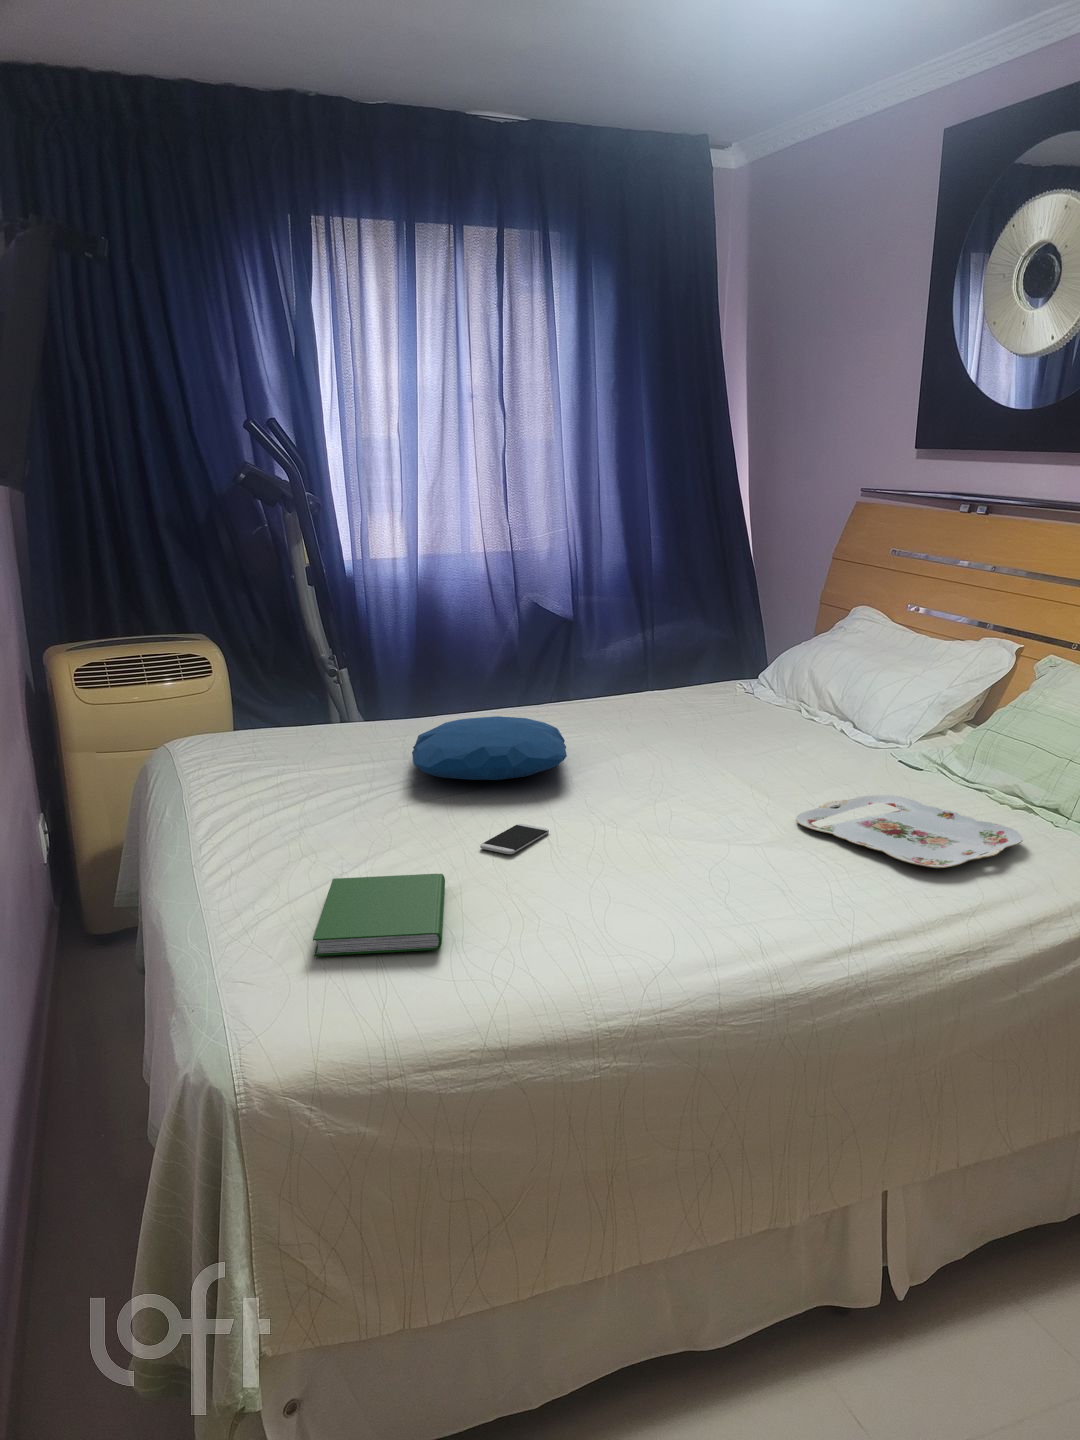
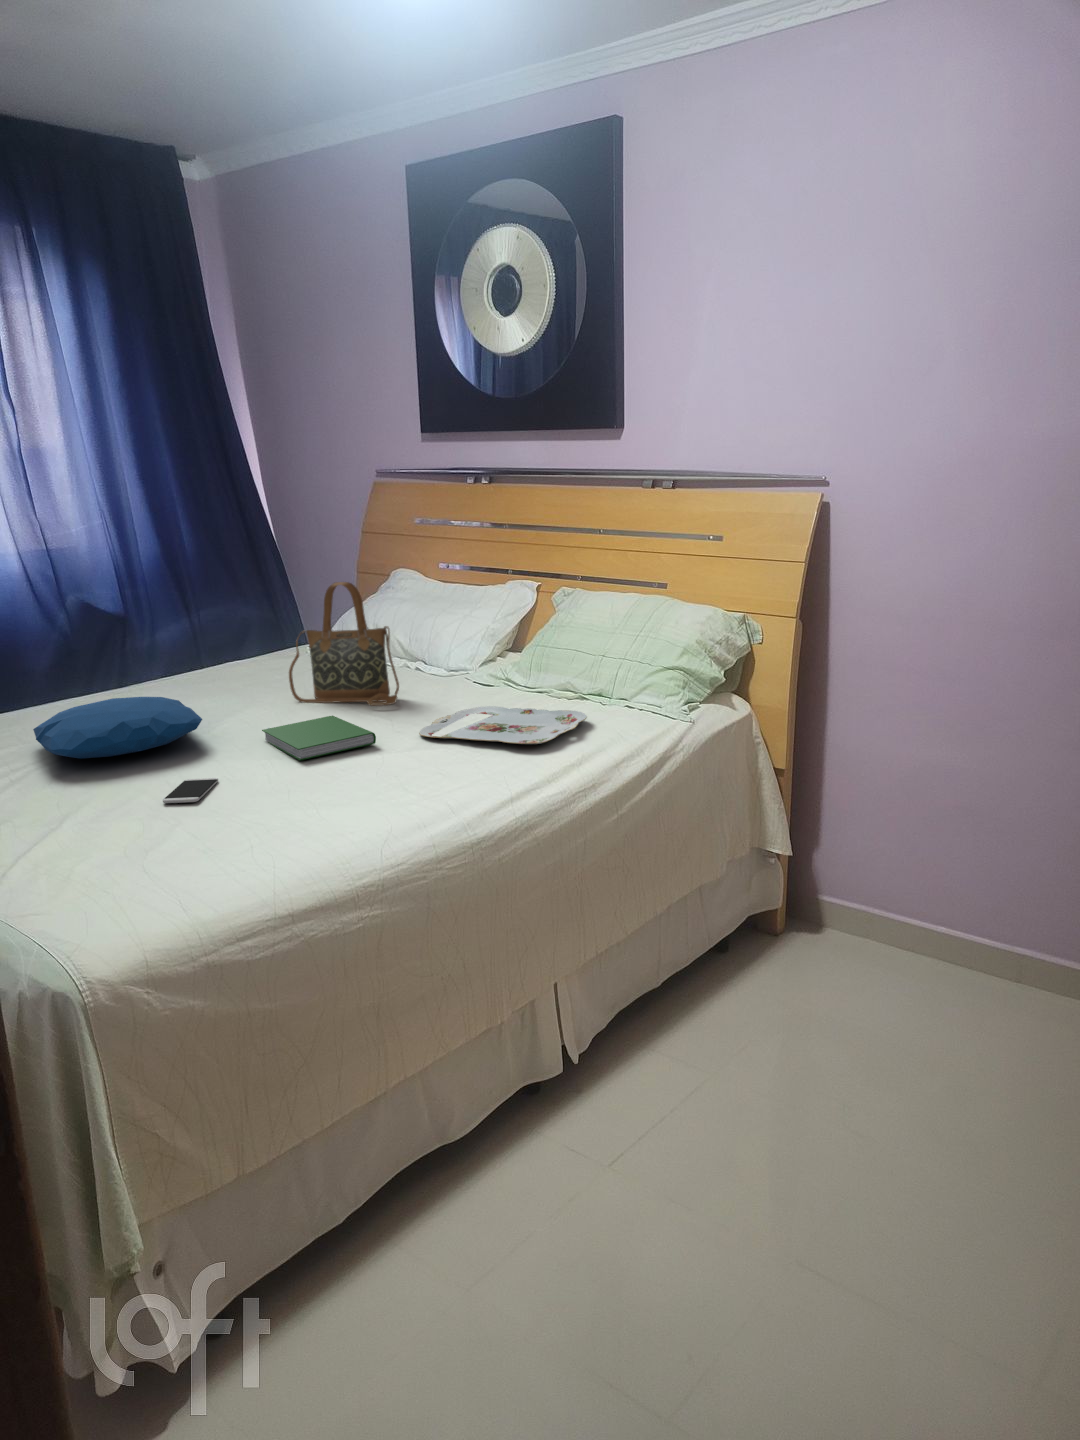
handbag: none [686,620,805,771] -> present [289,582,399,706]
hardcover book: present [313,874,445,956] -> present [262,716,376,760]

